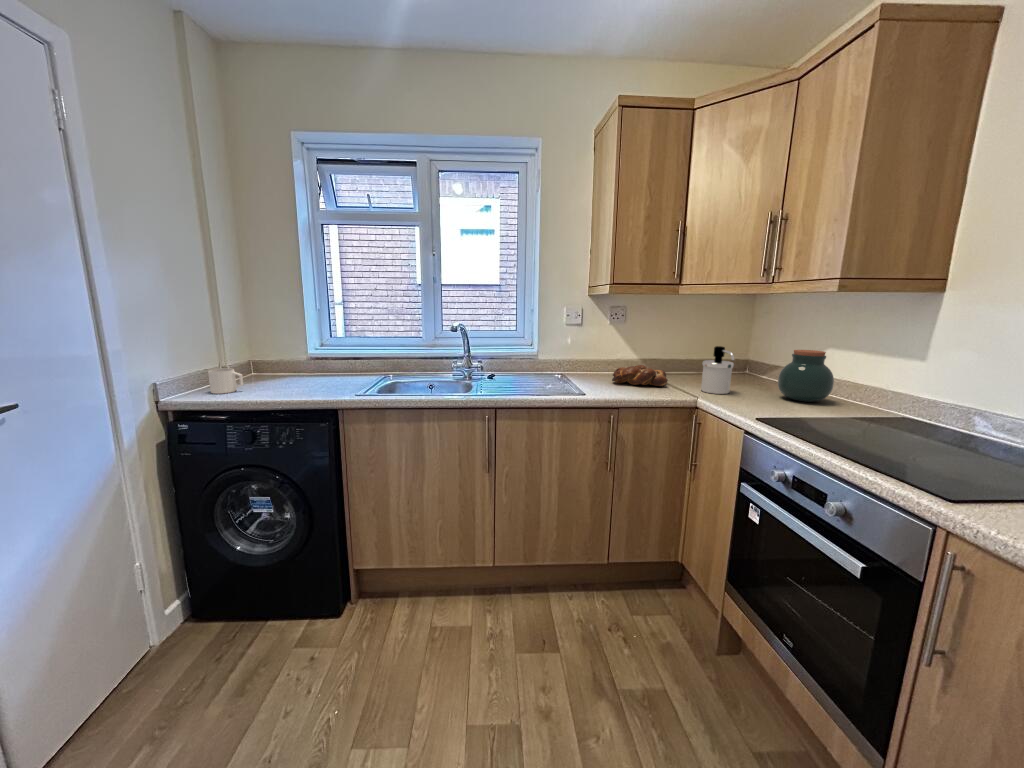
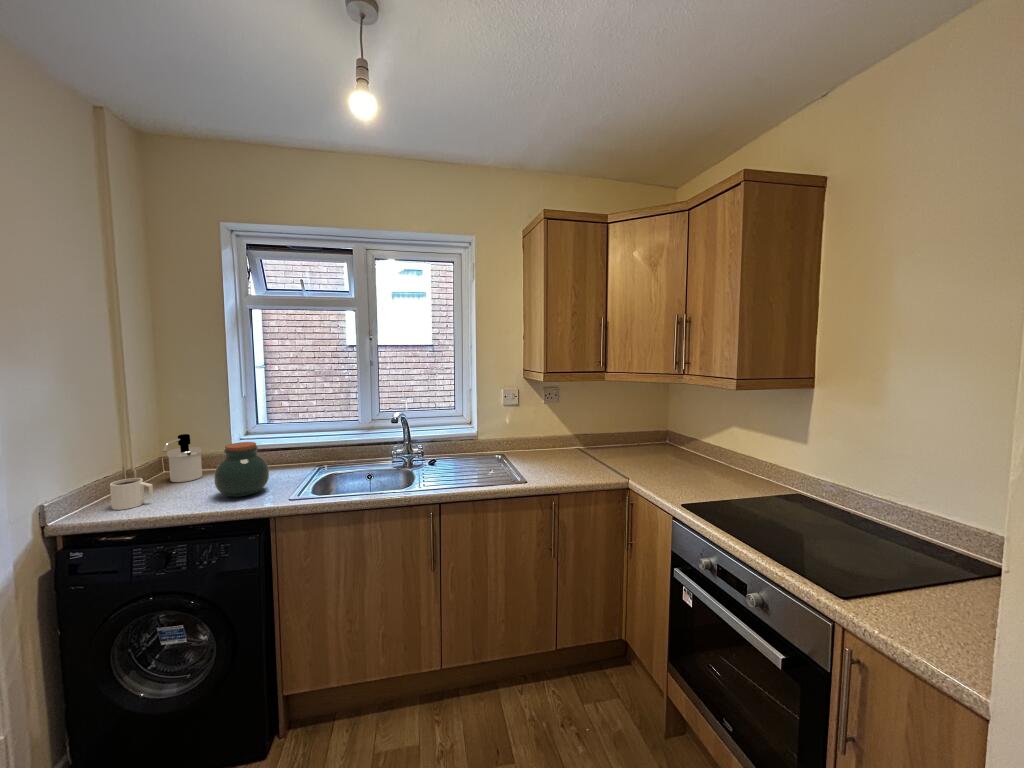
soap dispenser: present [701,346,734,394] -> present [163,434,202,482]
jar: present [778,350,834,402] -> present [214,442,269,497]
bread loaf: present [612,365,668,386] -> none [551,445,603,466]

